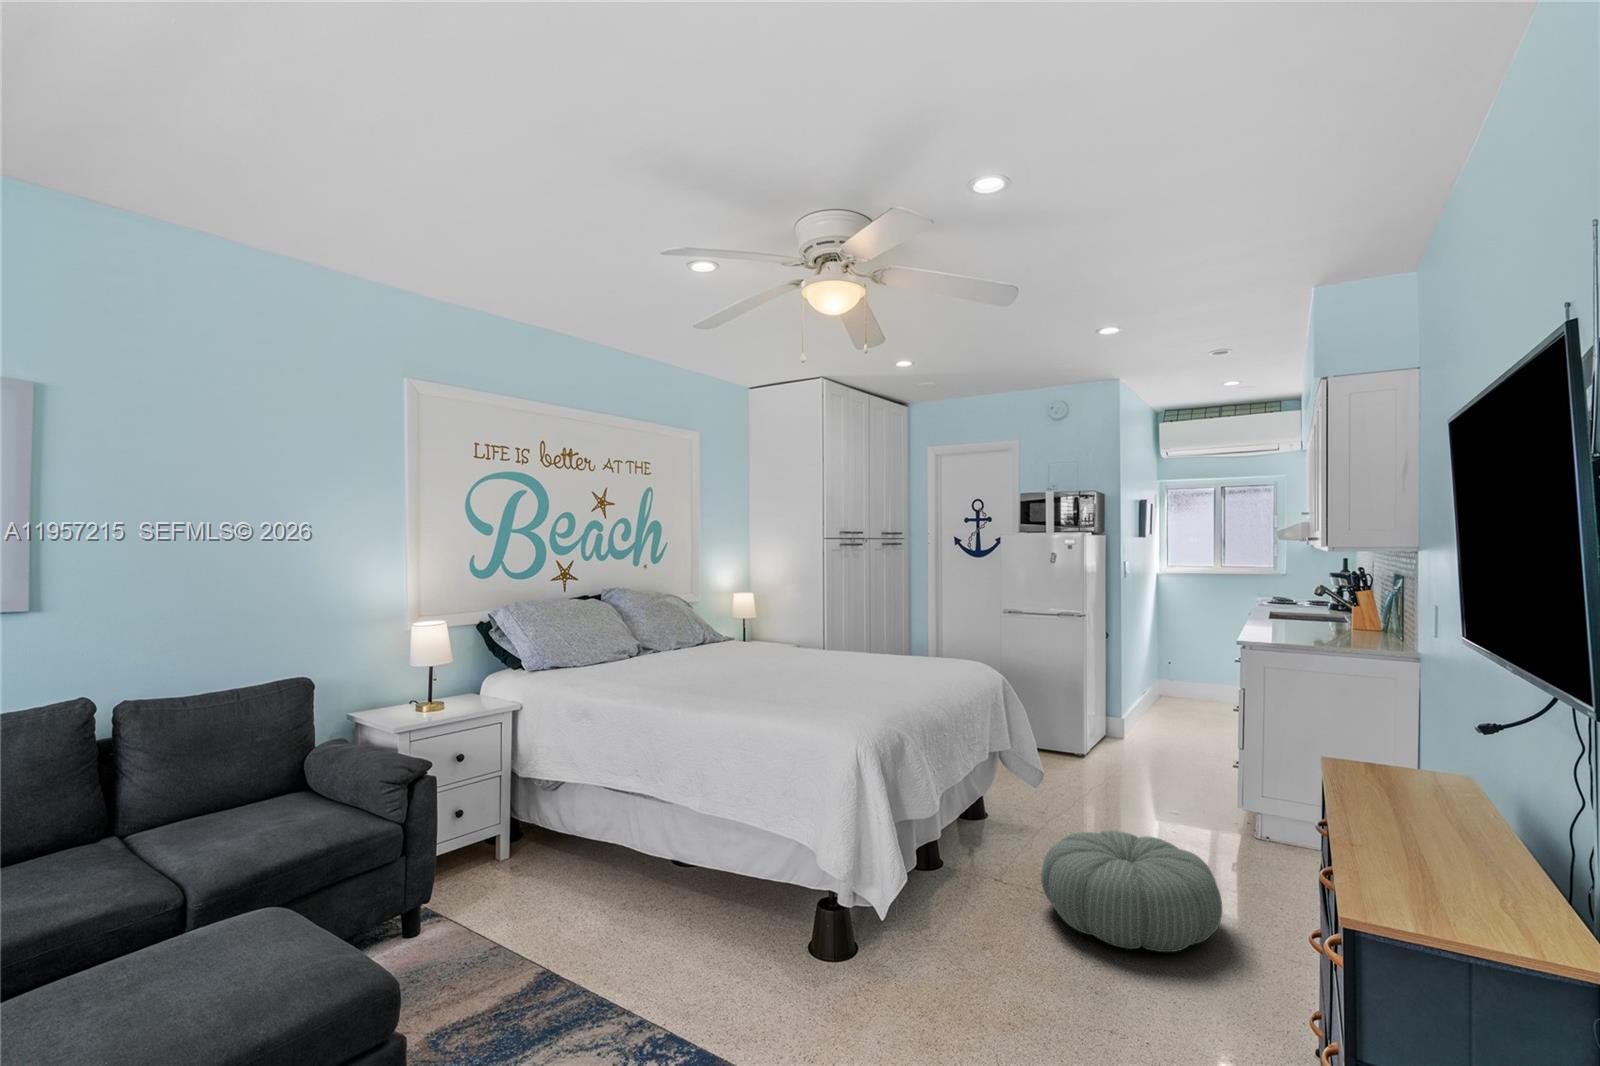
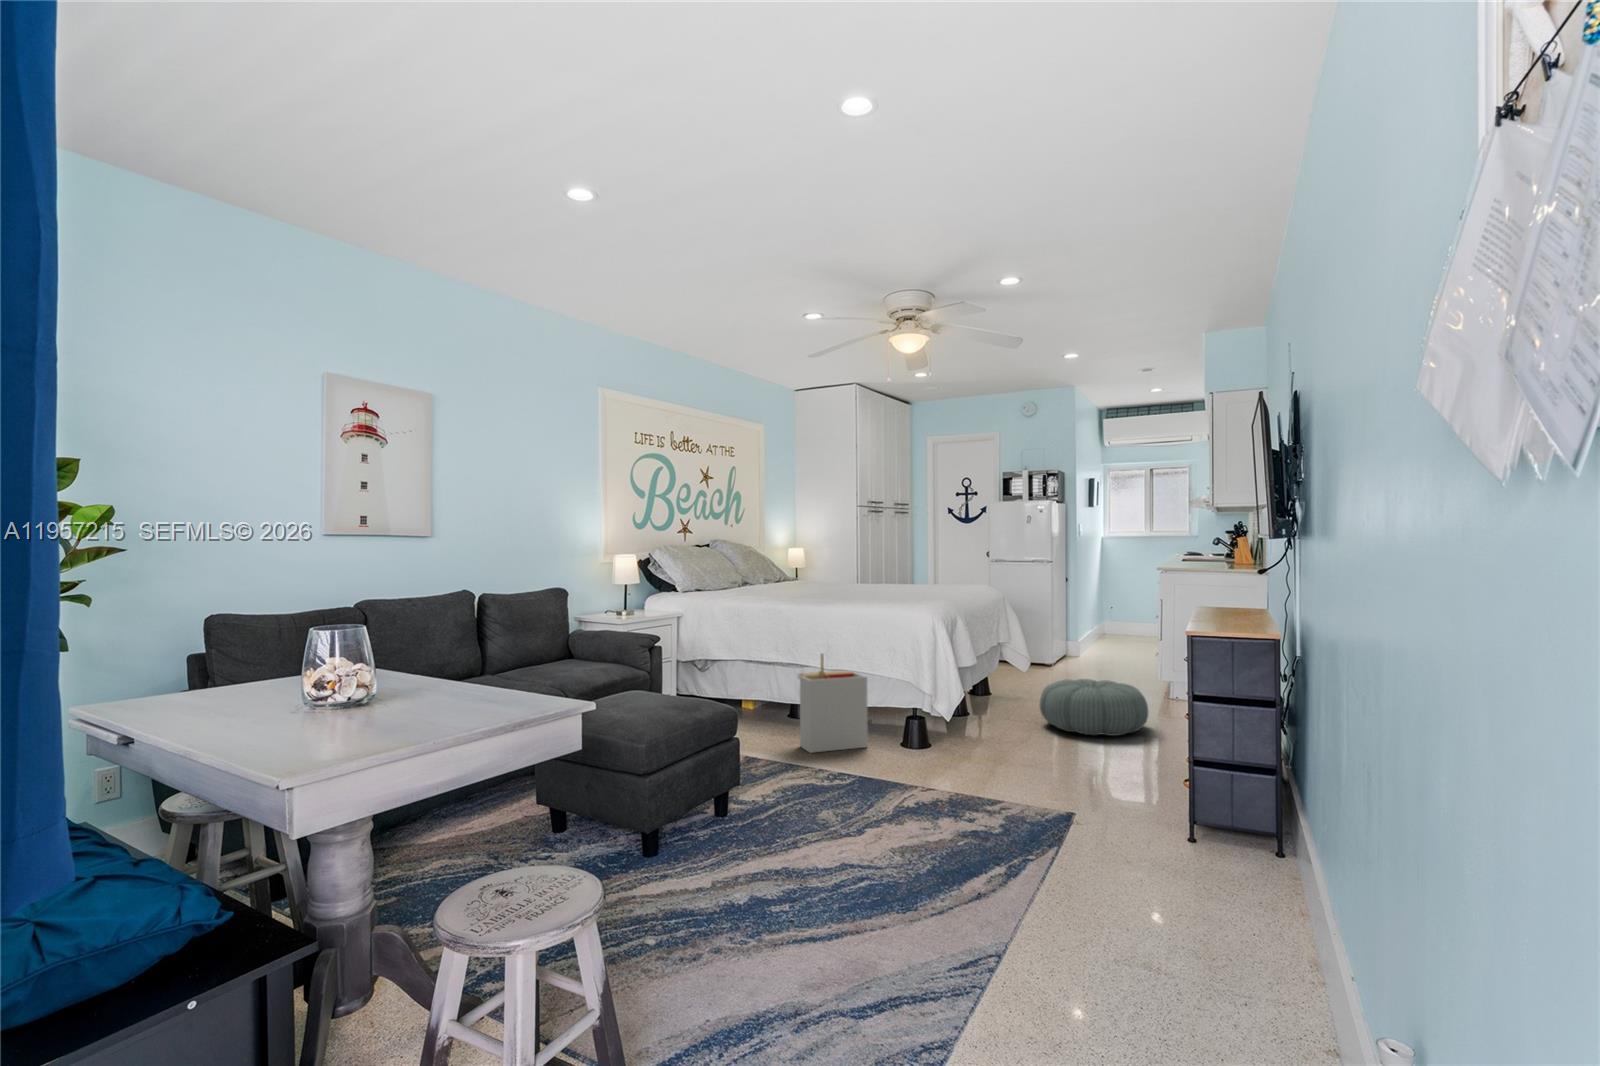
storage bin: none [632,802,740,978] -> present [797,654,868,753]

